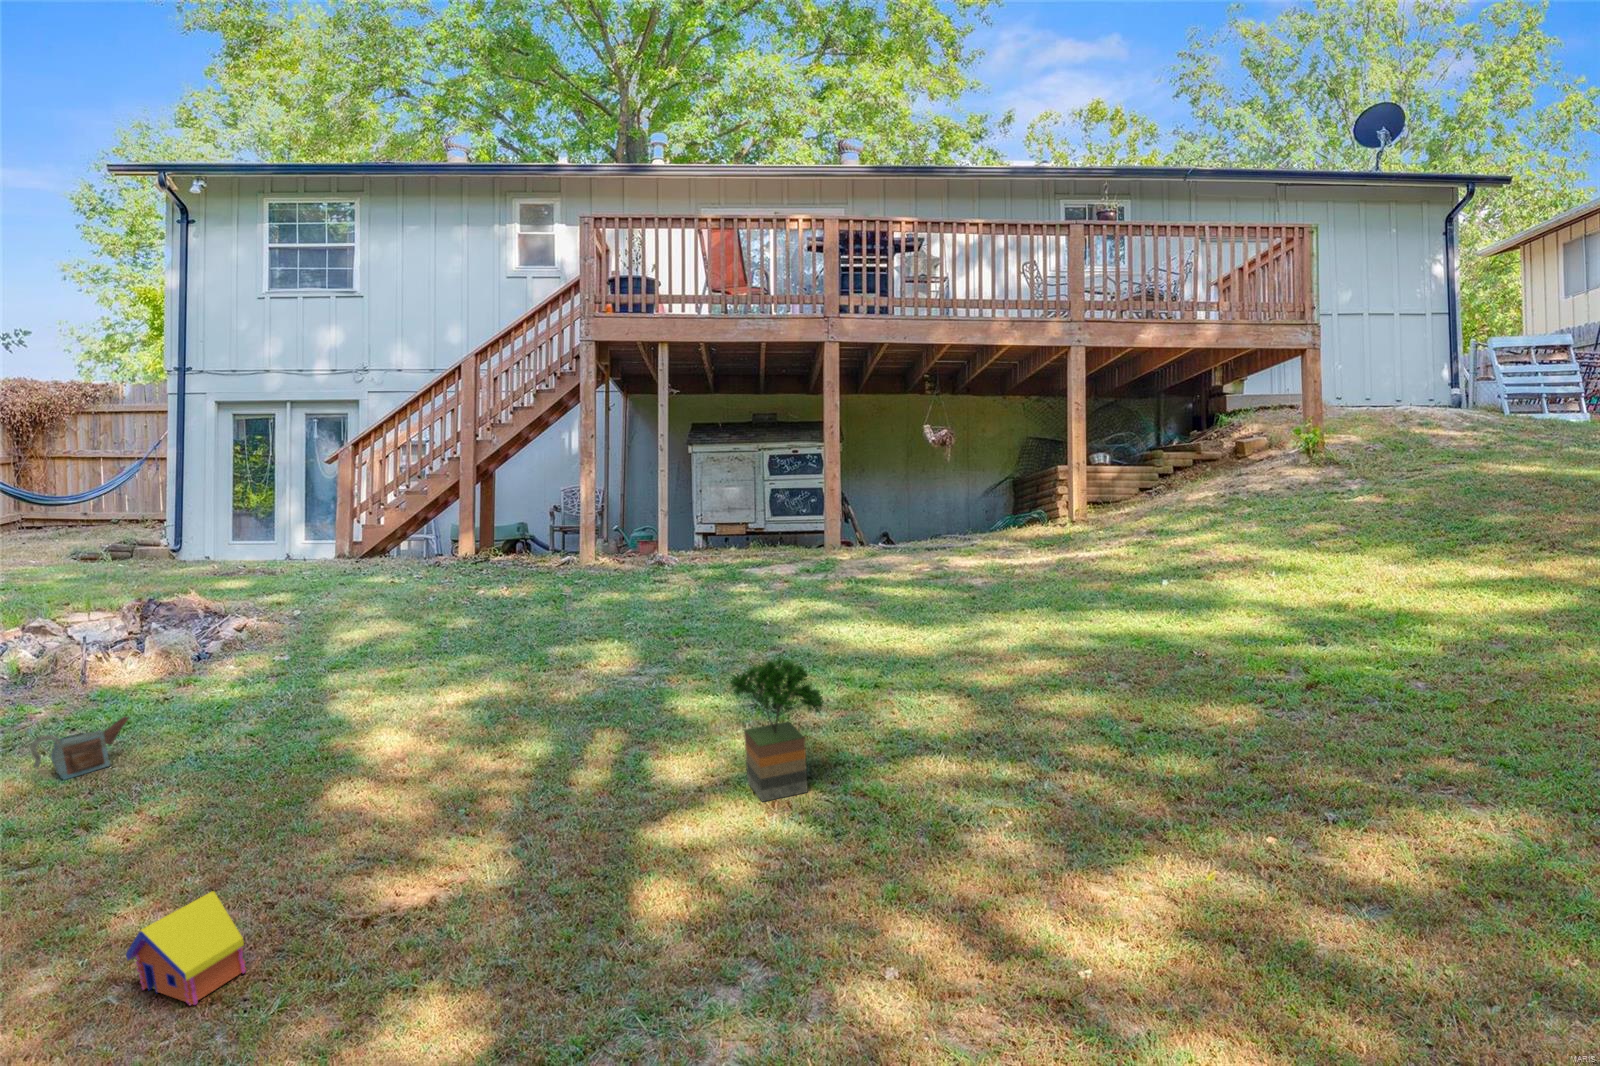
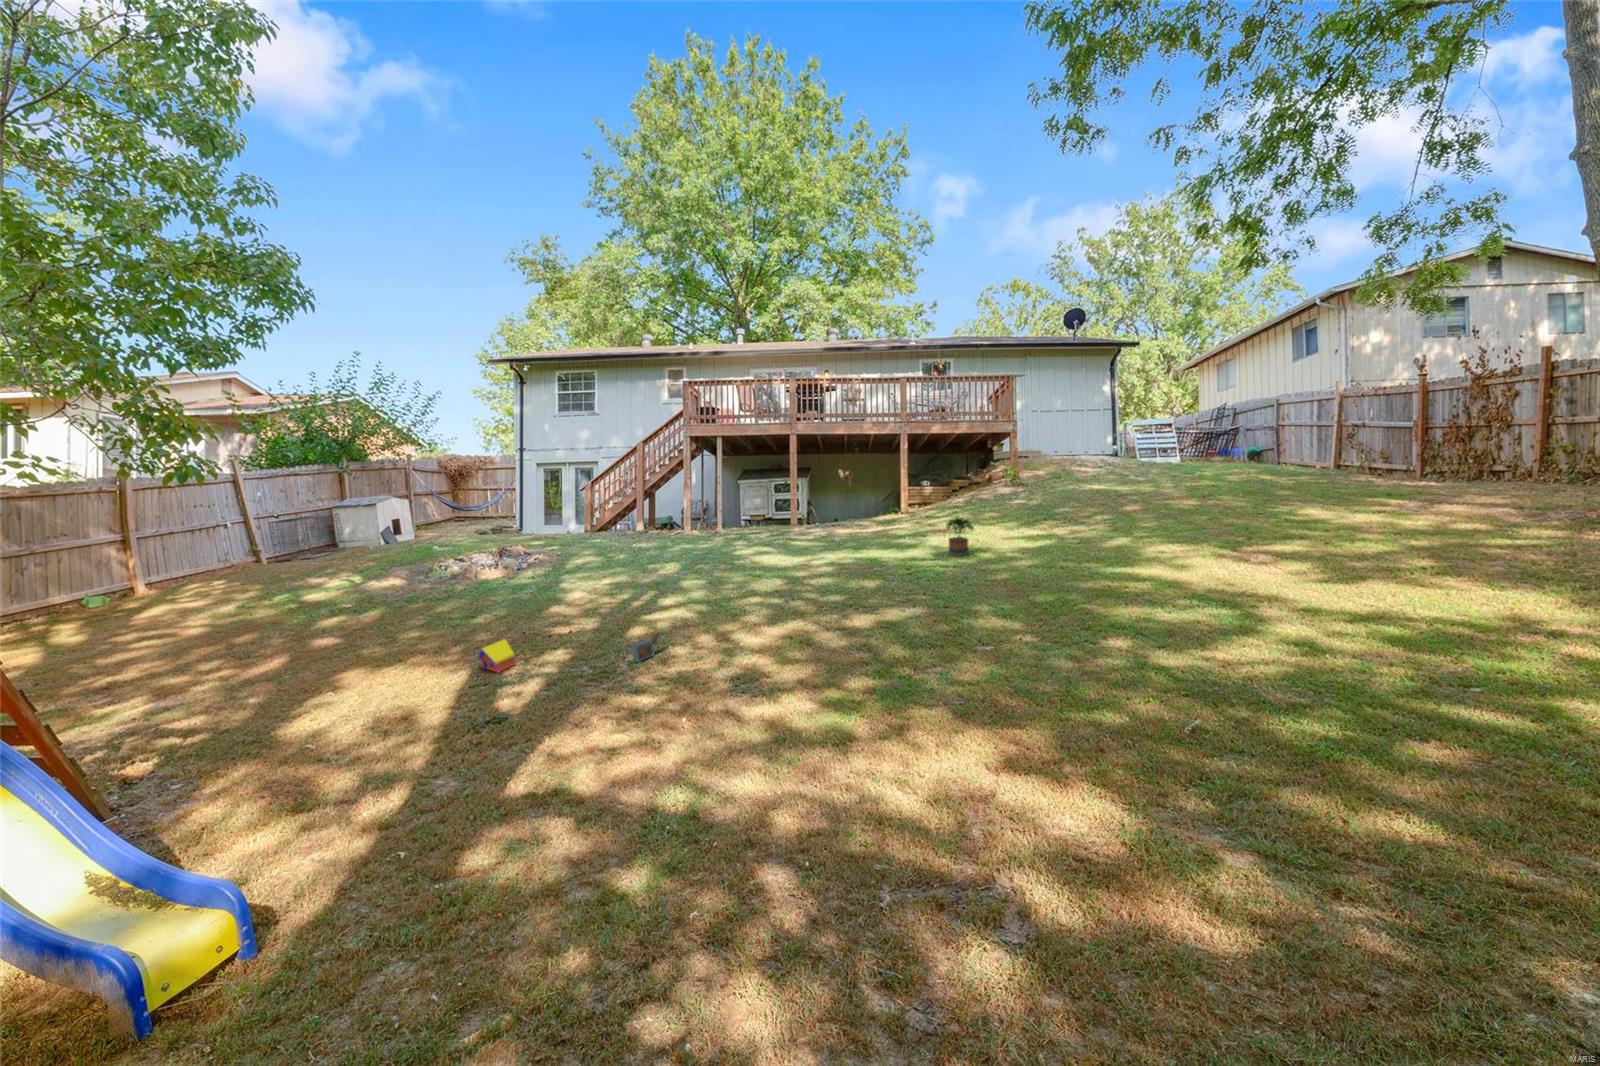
potted tree: present [730,659,824,801] -> present [946,518,974,556]
watering can: present [31,716,129,780] -> present [625,632,660,662]

